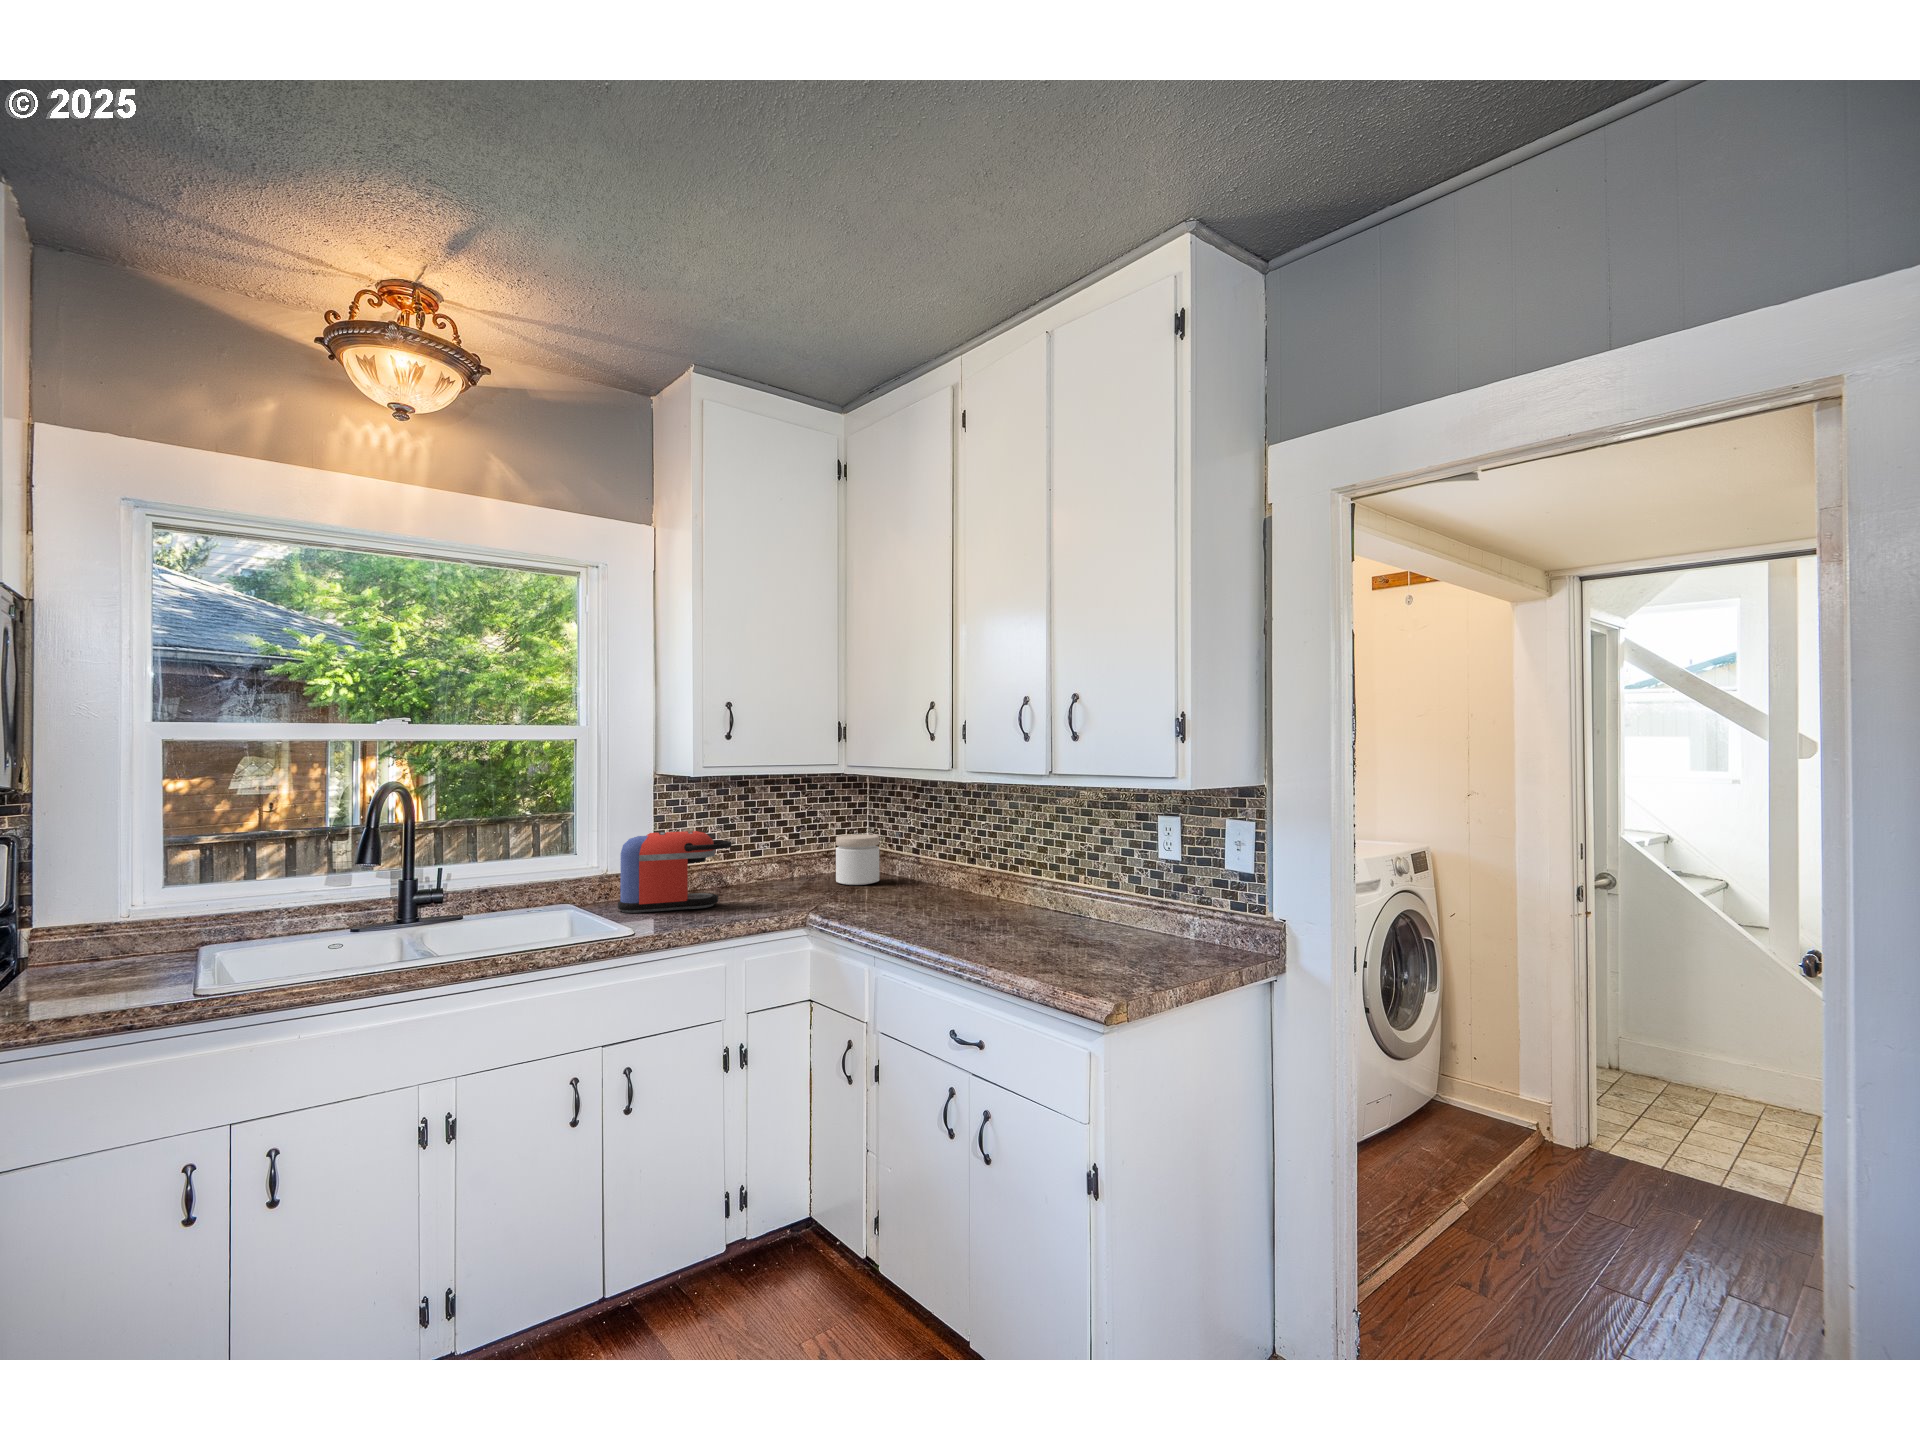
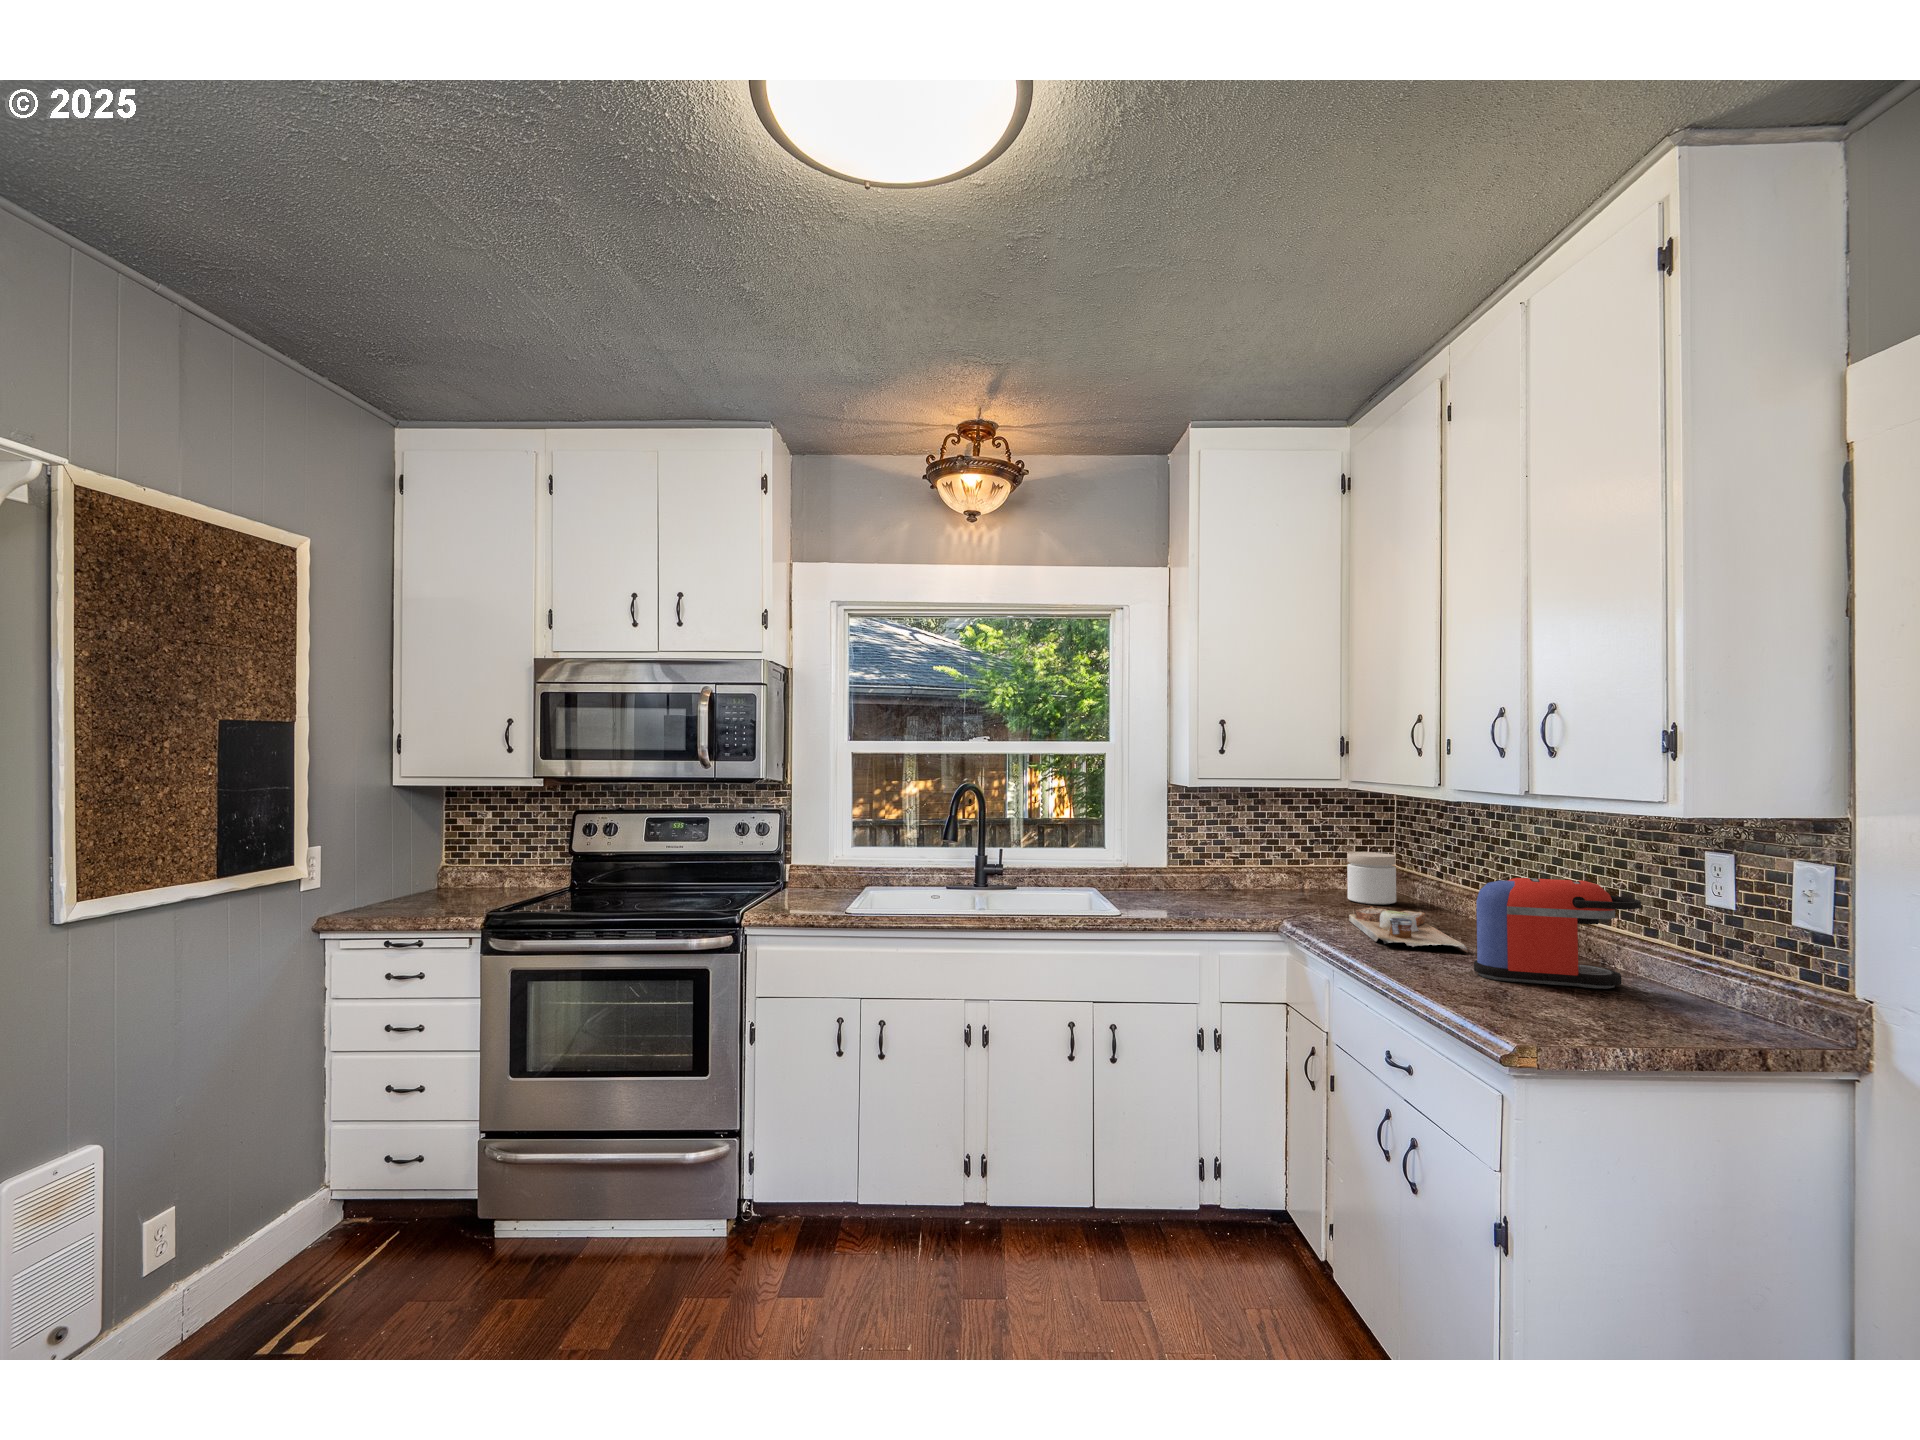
coffee maker: present [618,831,731,913] -> present [1474,878,1641,989]
cutting board: none [860,888,984,926] -> present [1349,906,1468,952]

